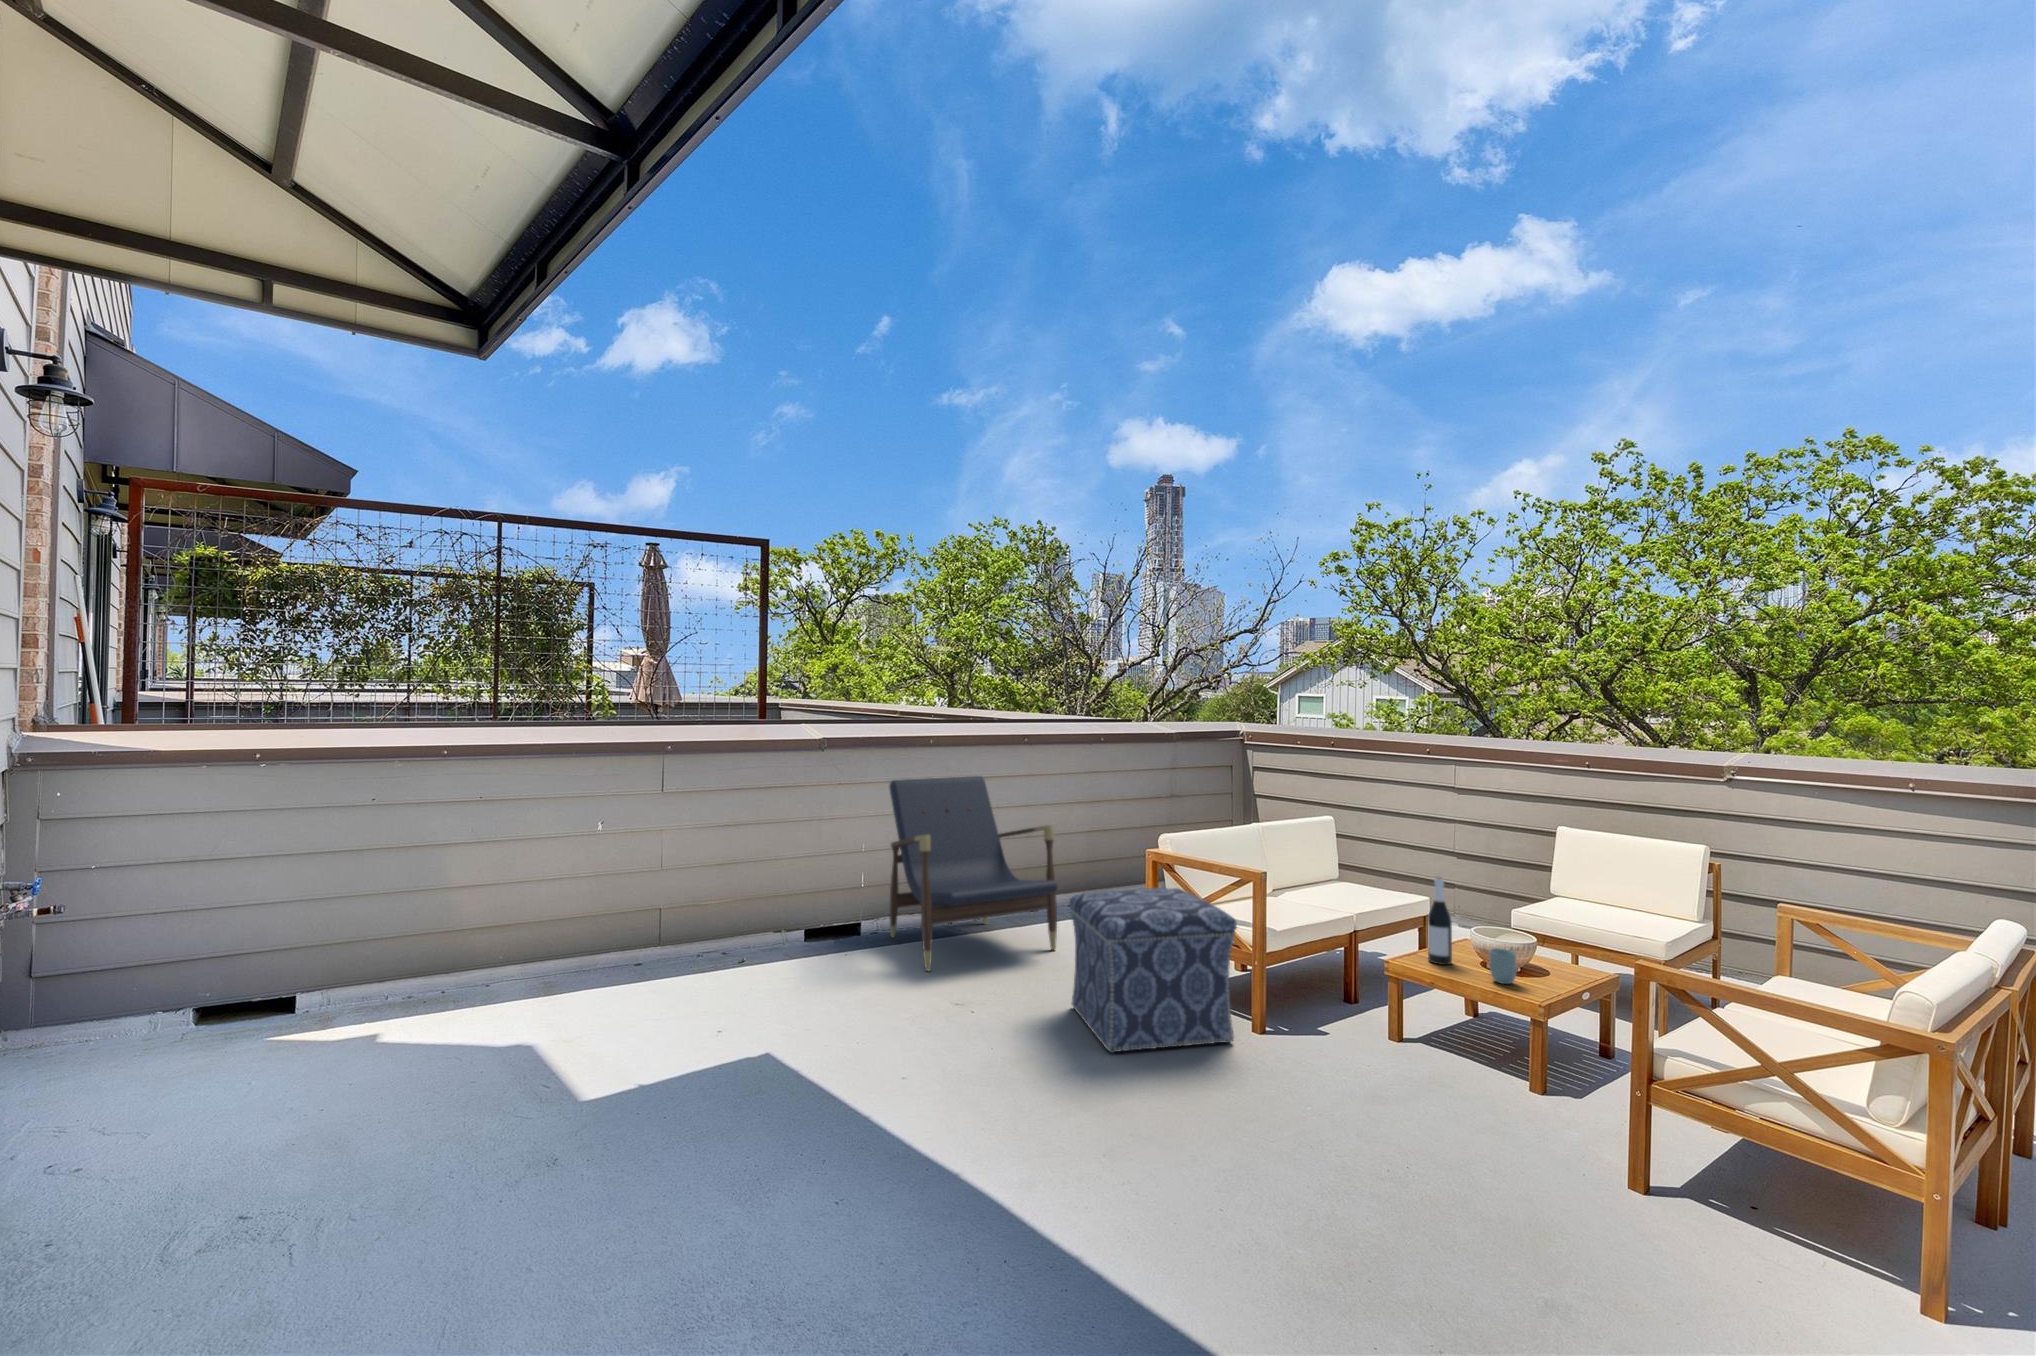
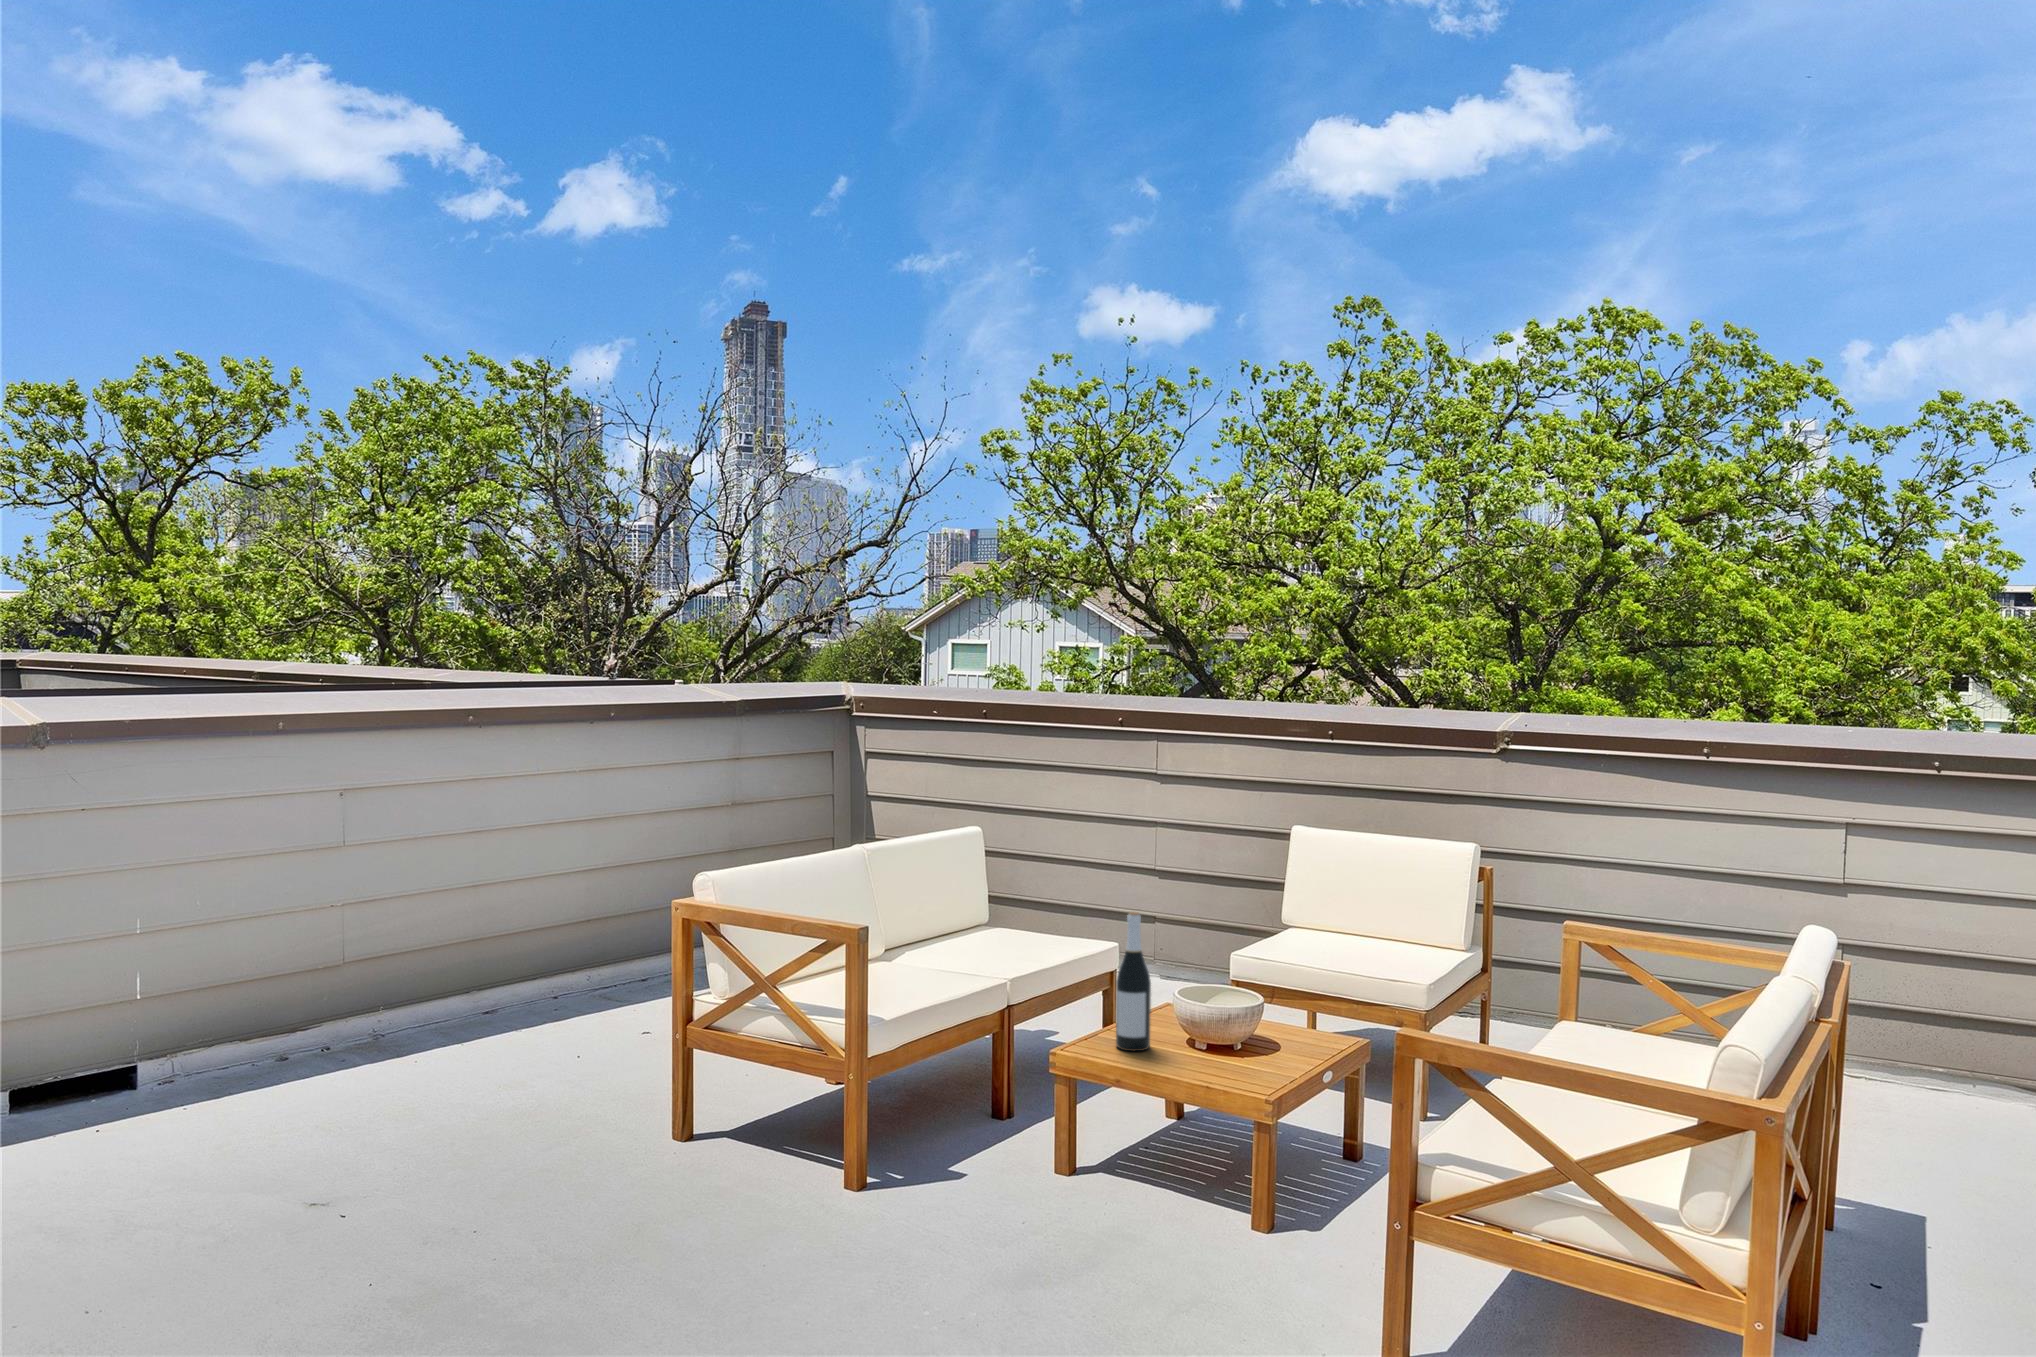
lounge chair: present [889,776,1058,971] -> none [150,776,504,1162]
ottoman: present [1070,888,1237,1053] -> none [511,962,814,1279]
cup: present [1489,948,1517,984] -> none [1203,1019,1240,1073]

